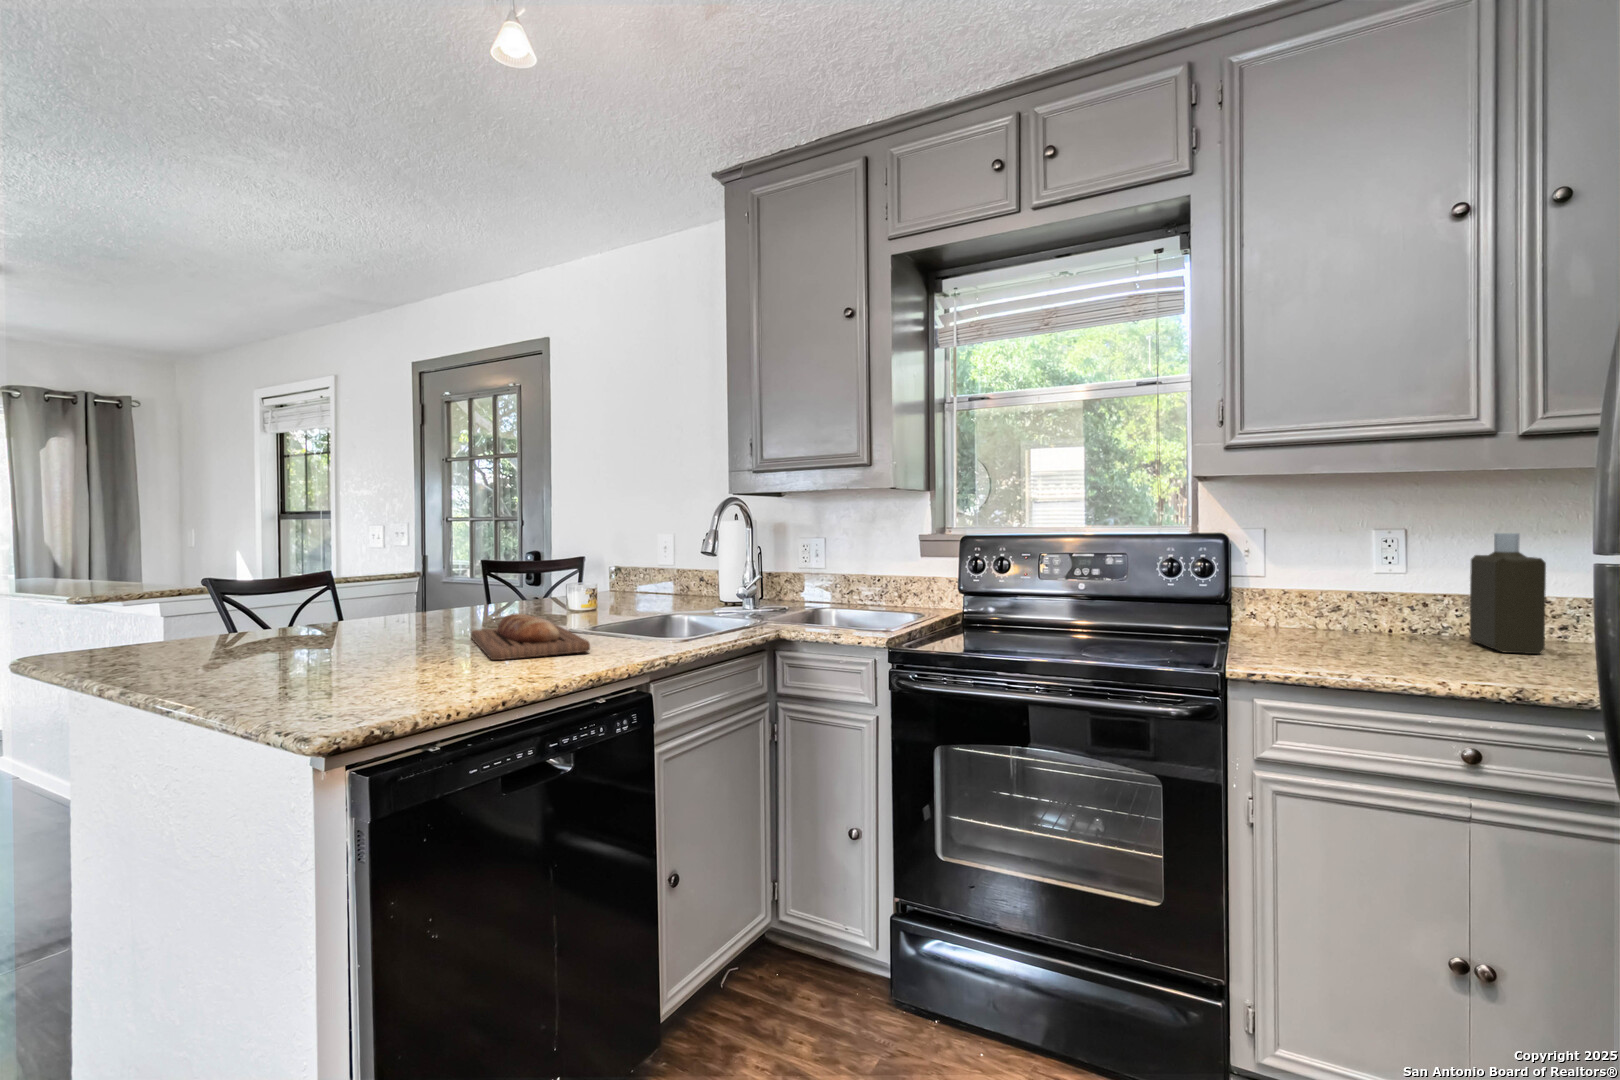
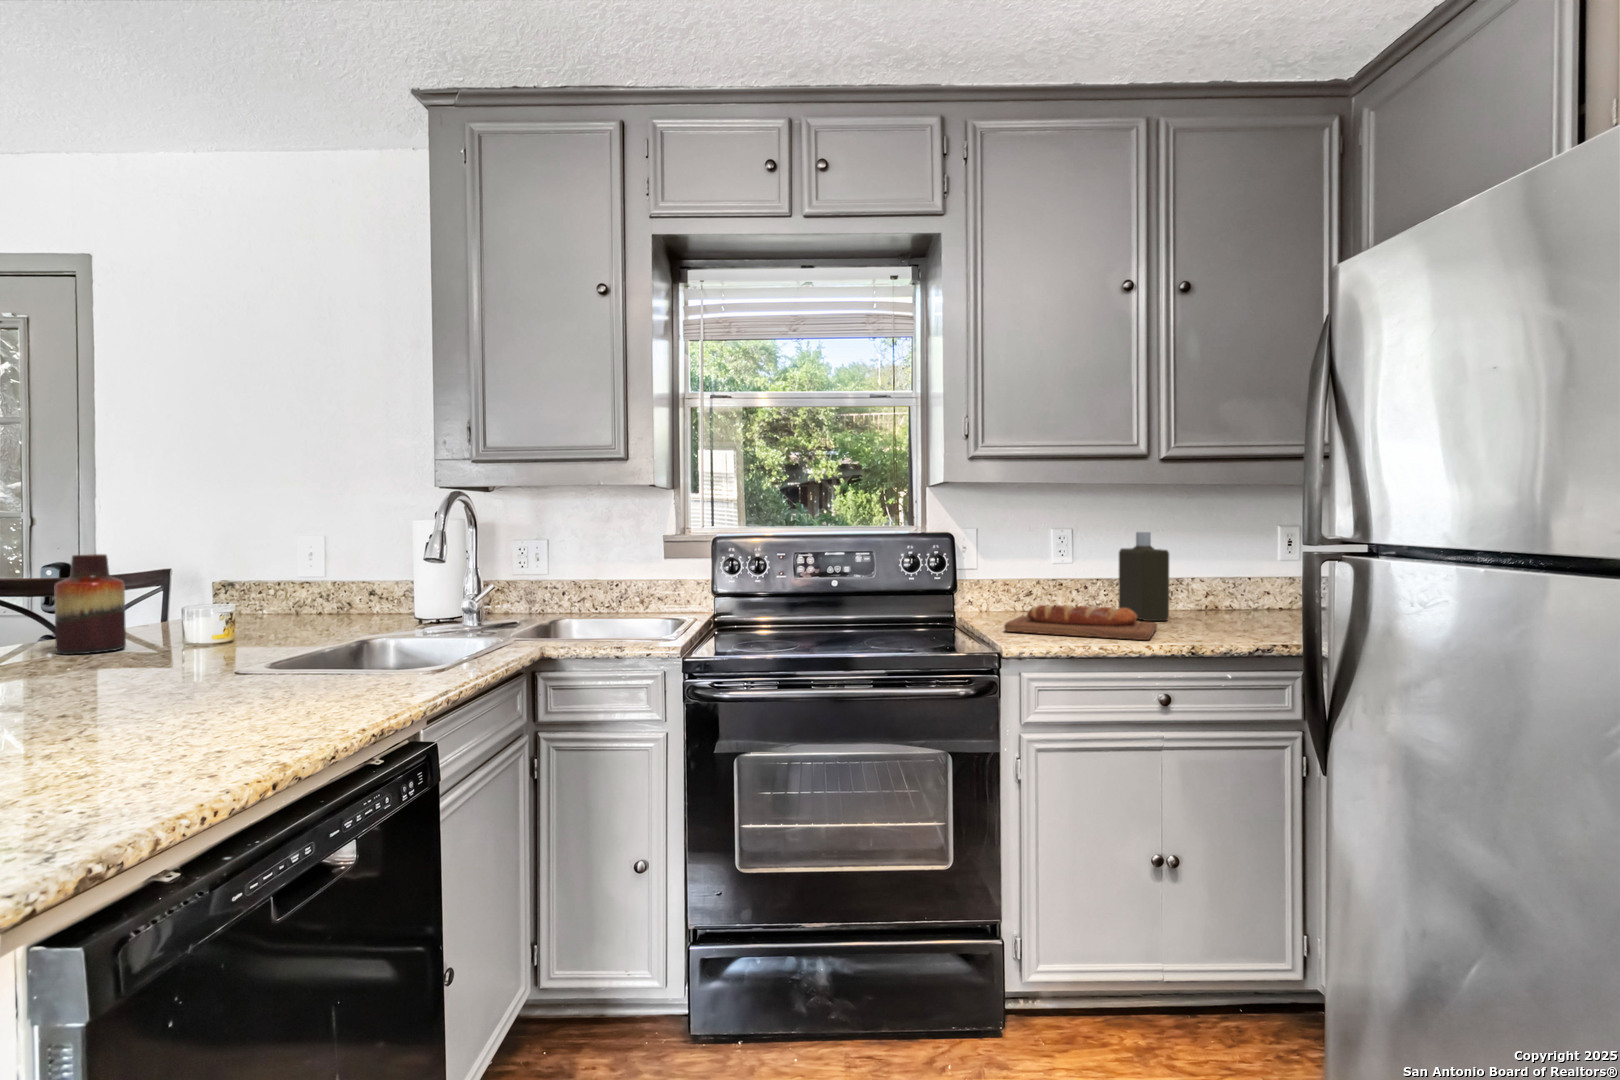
vase: none [496,546,533,612] -> present [54,554,126,654]
bread loaf: present [471,613,590,660] -> present [1004,605,1157,640]

